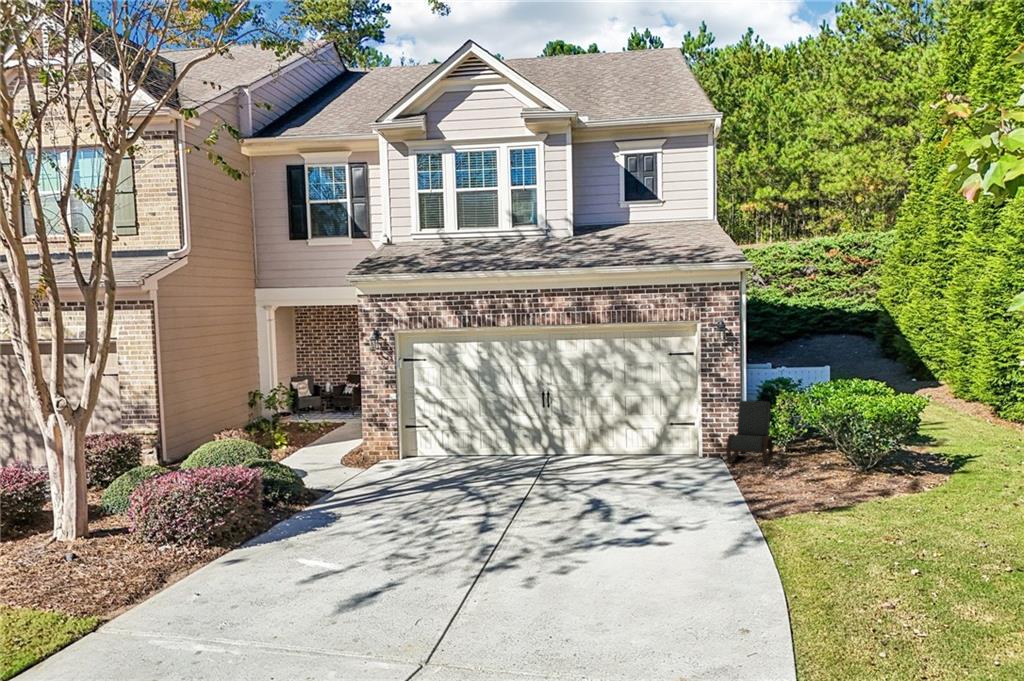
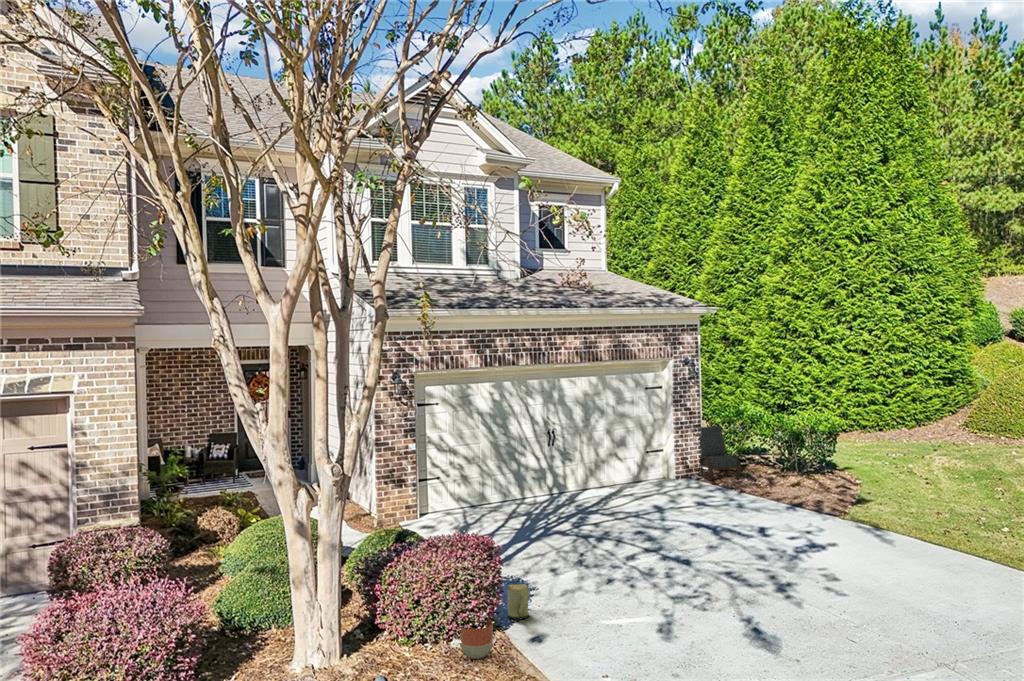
watering can: none [221,509,256,546] -> present [507,583,530,620]
planter: none [137,532,167,564] -> present [460,619,493,659]

